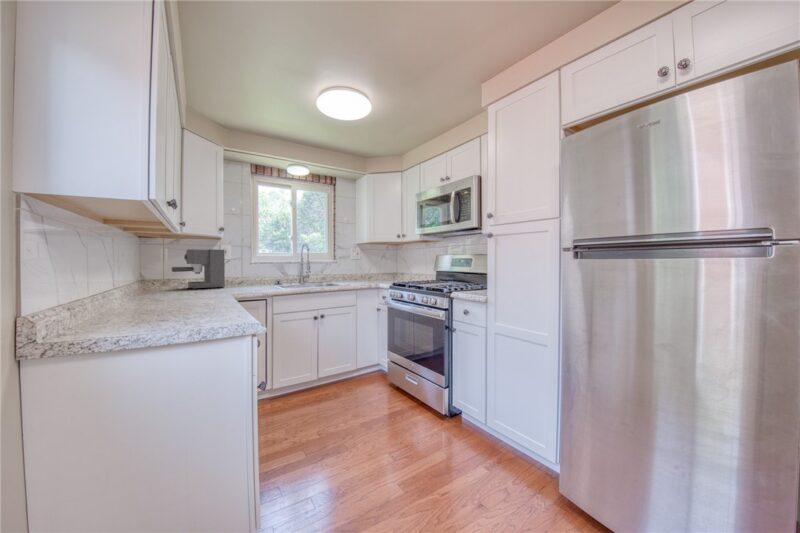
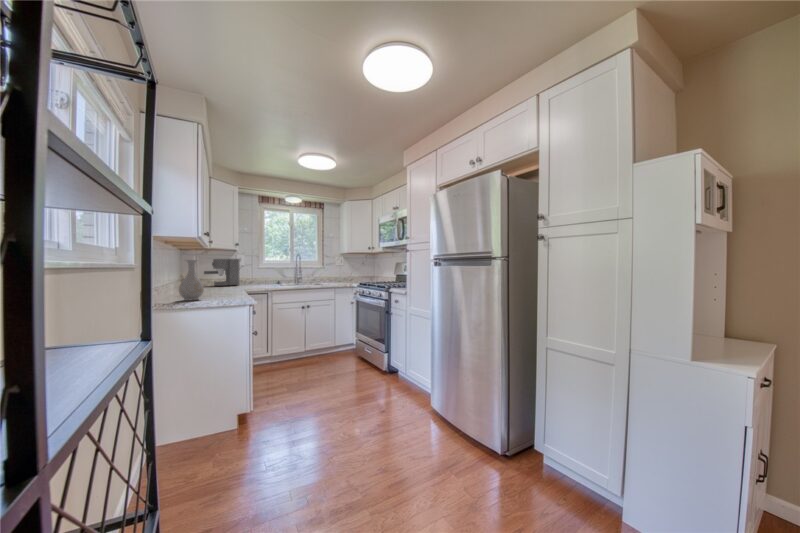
vase: none [97,245,151,327] -> present [179,260,204,301]

